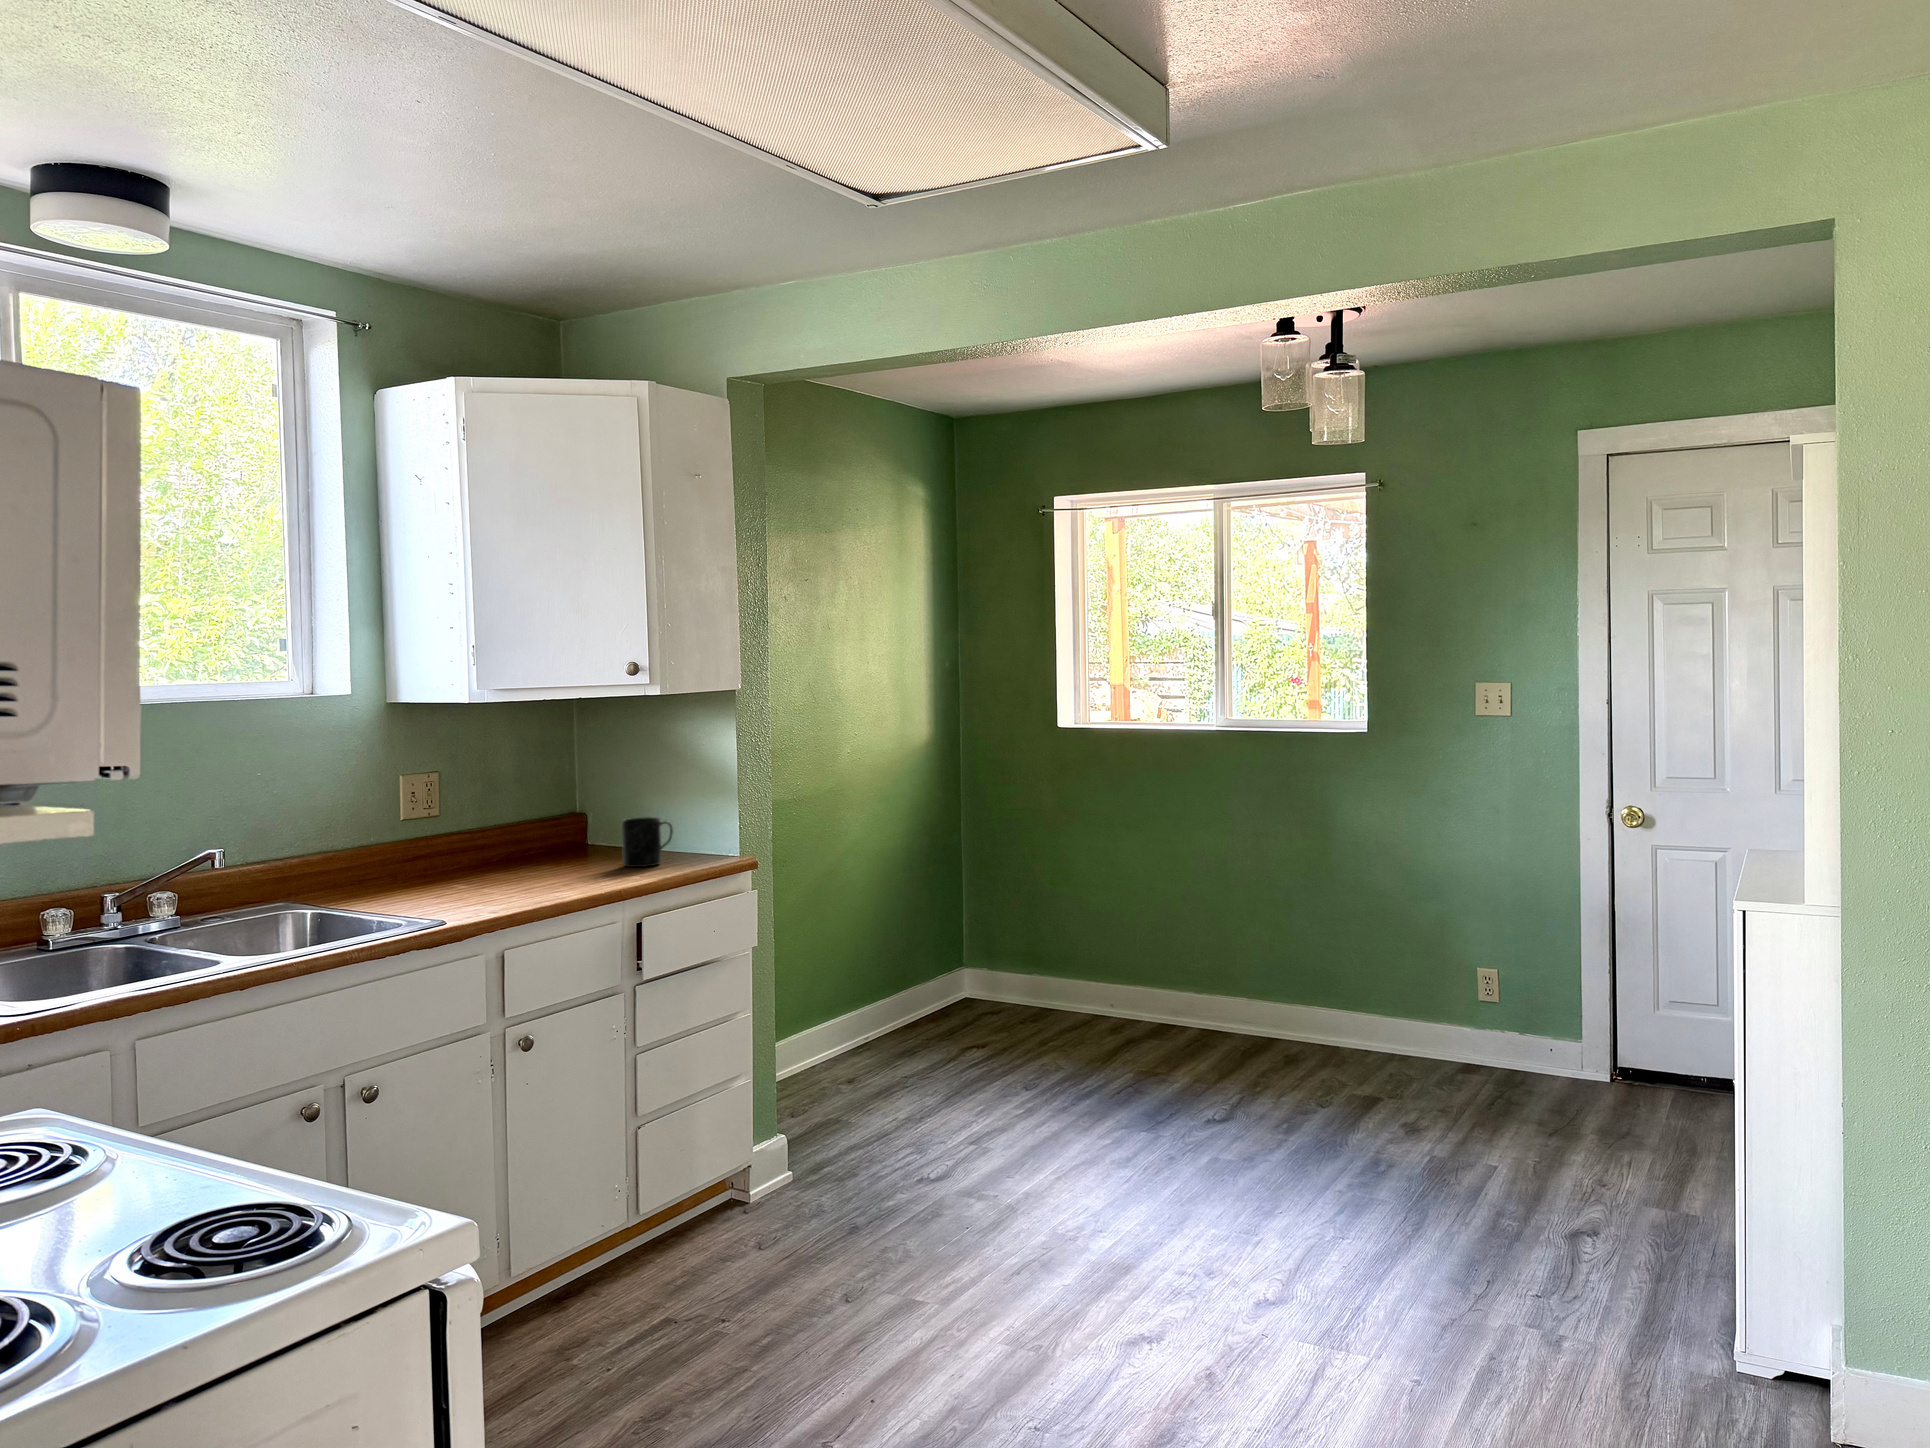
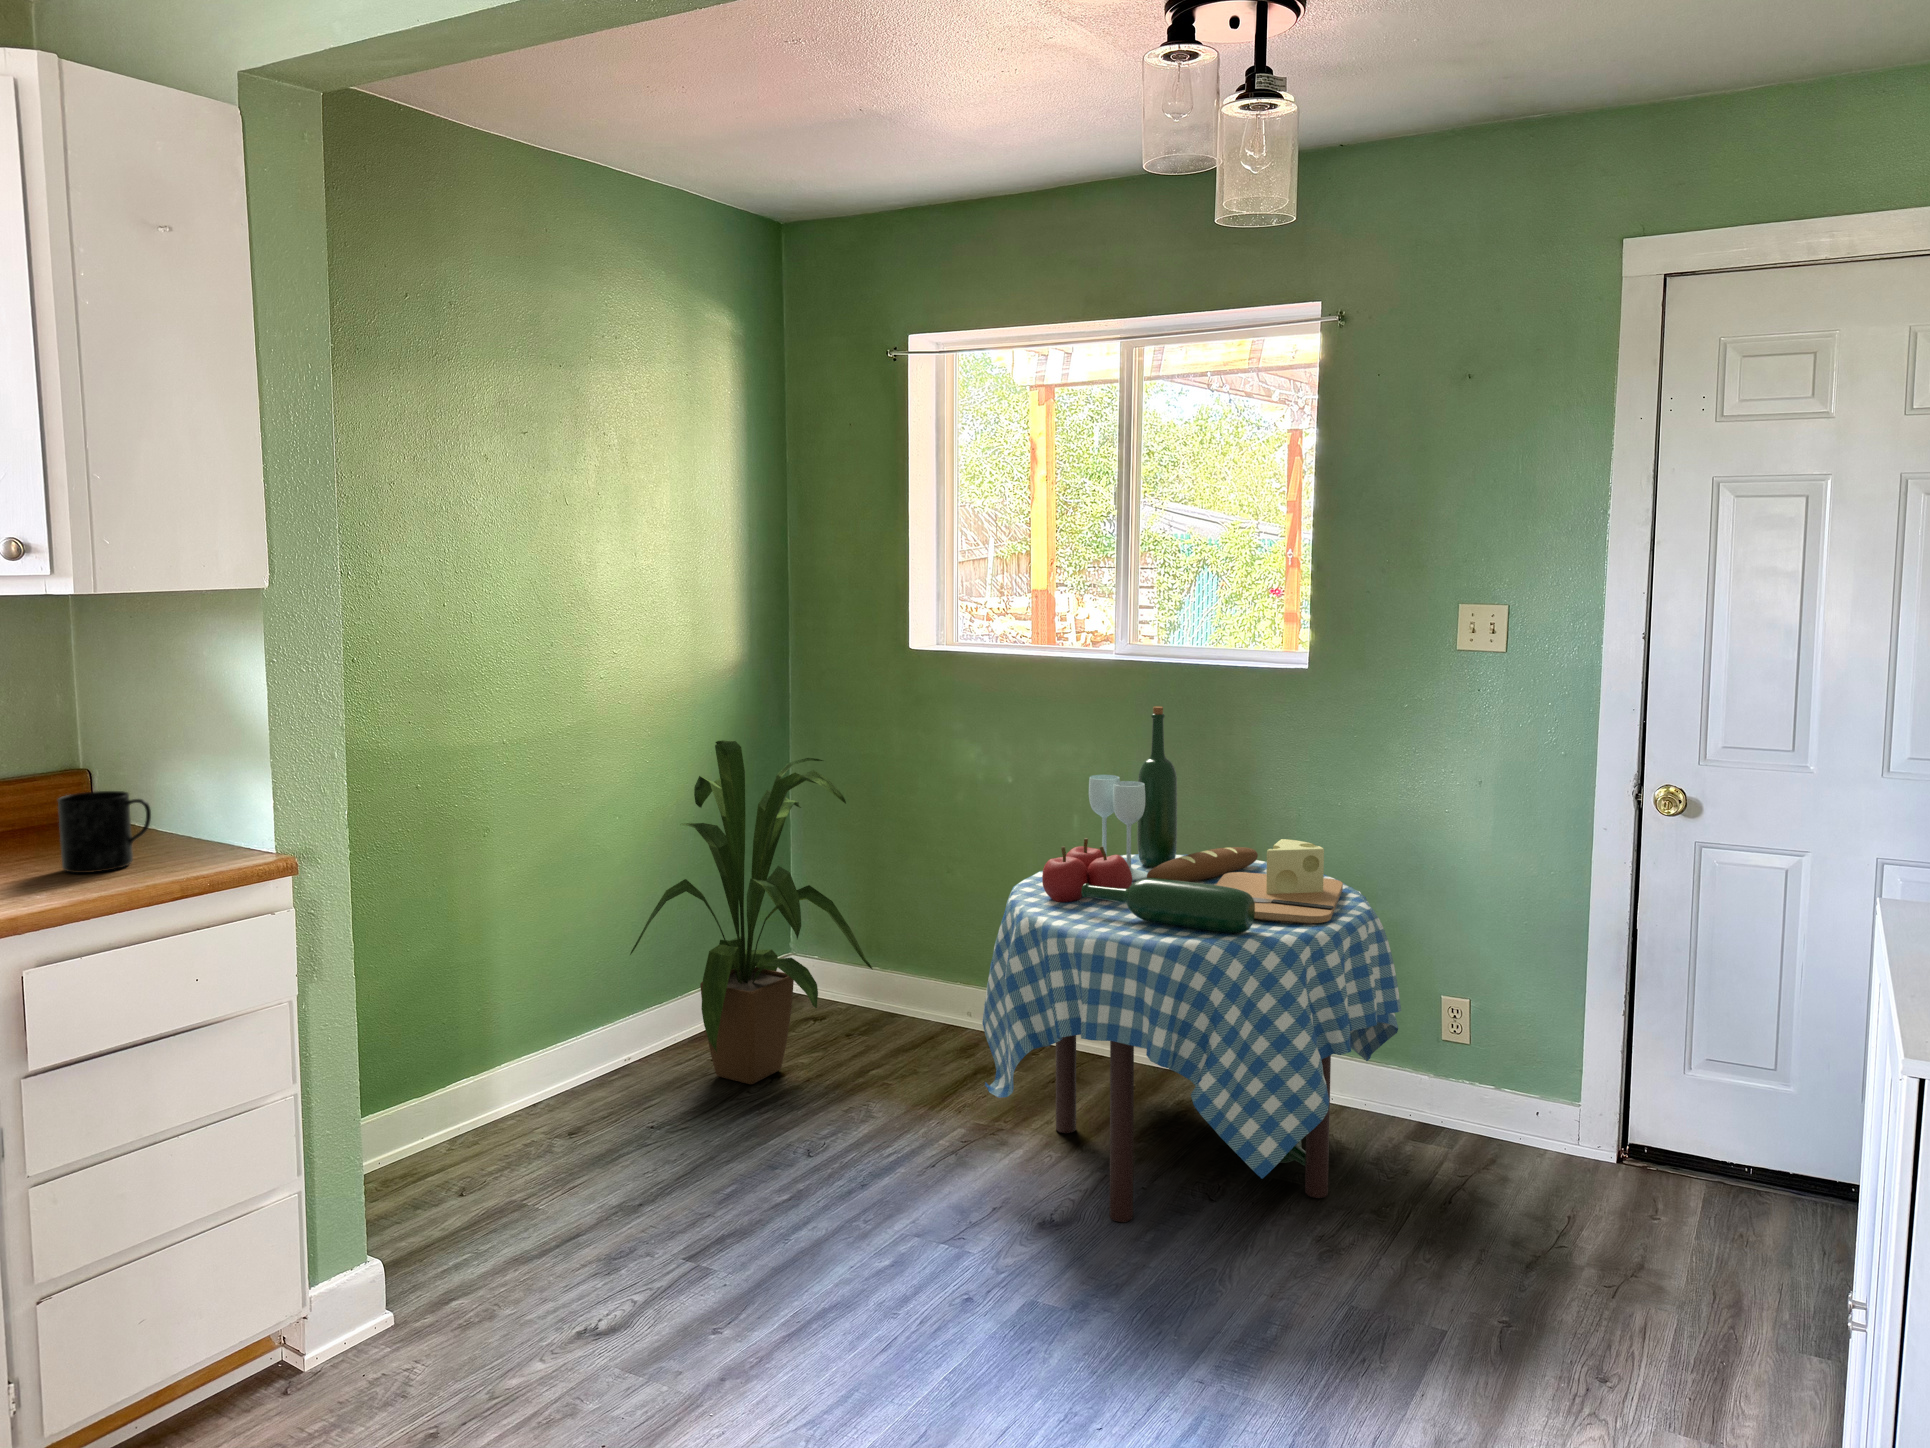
dining table: none [1150,763,1452,1120] -> present [982,706,1401,1222]
house plant: none [875,795,1049,1054] -> present [630,740,872,1084]

